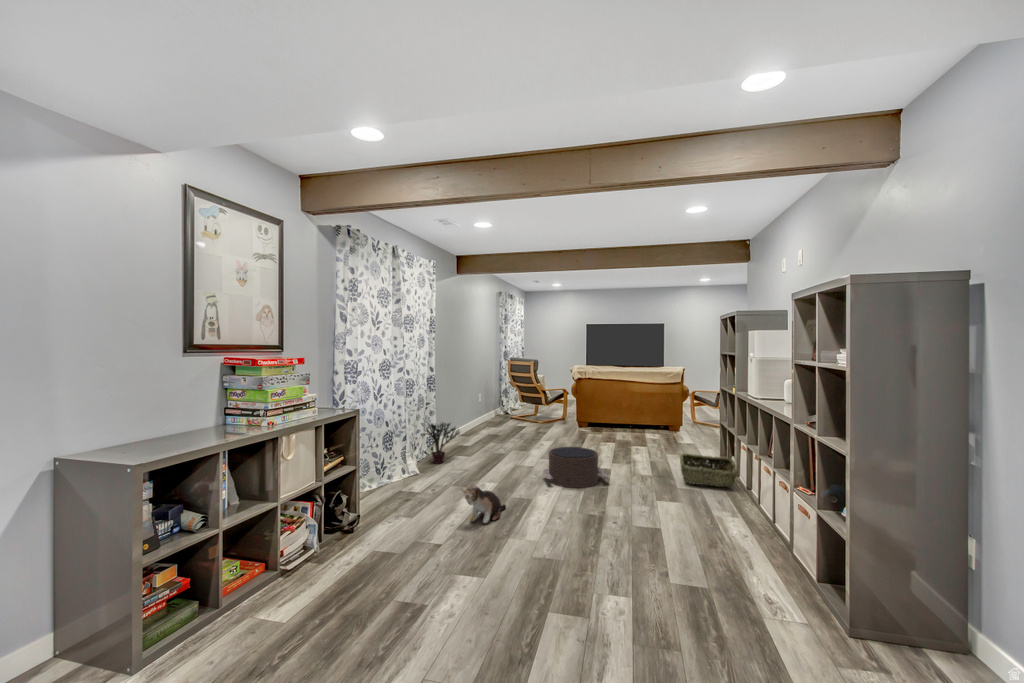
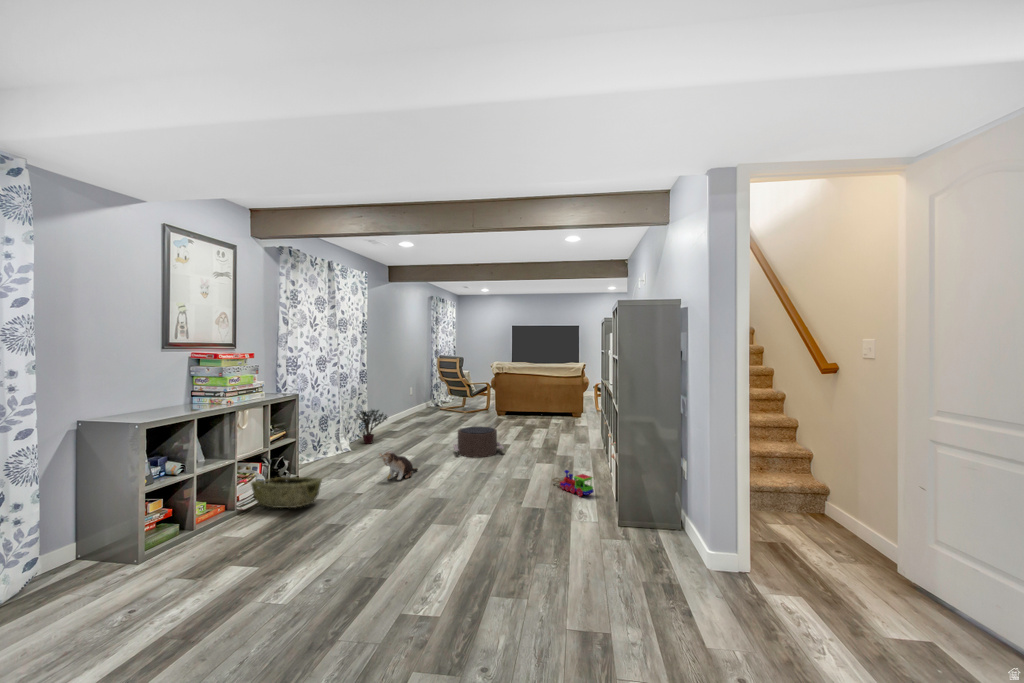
woven basket: present [680,454,738,487] -> present [251,477,322,508]
toy train: none [696,522,771,566] -> present [552,470,594,496]

